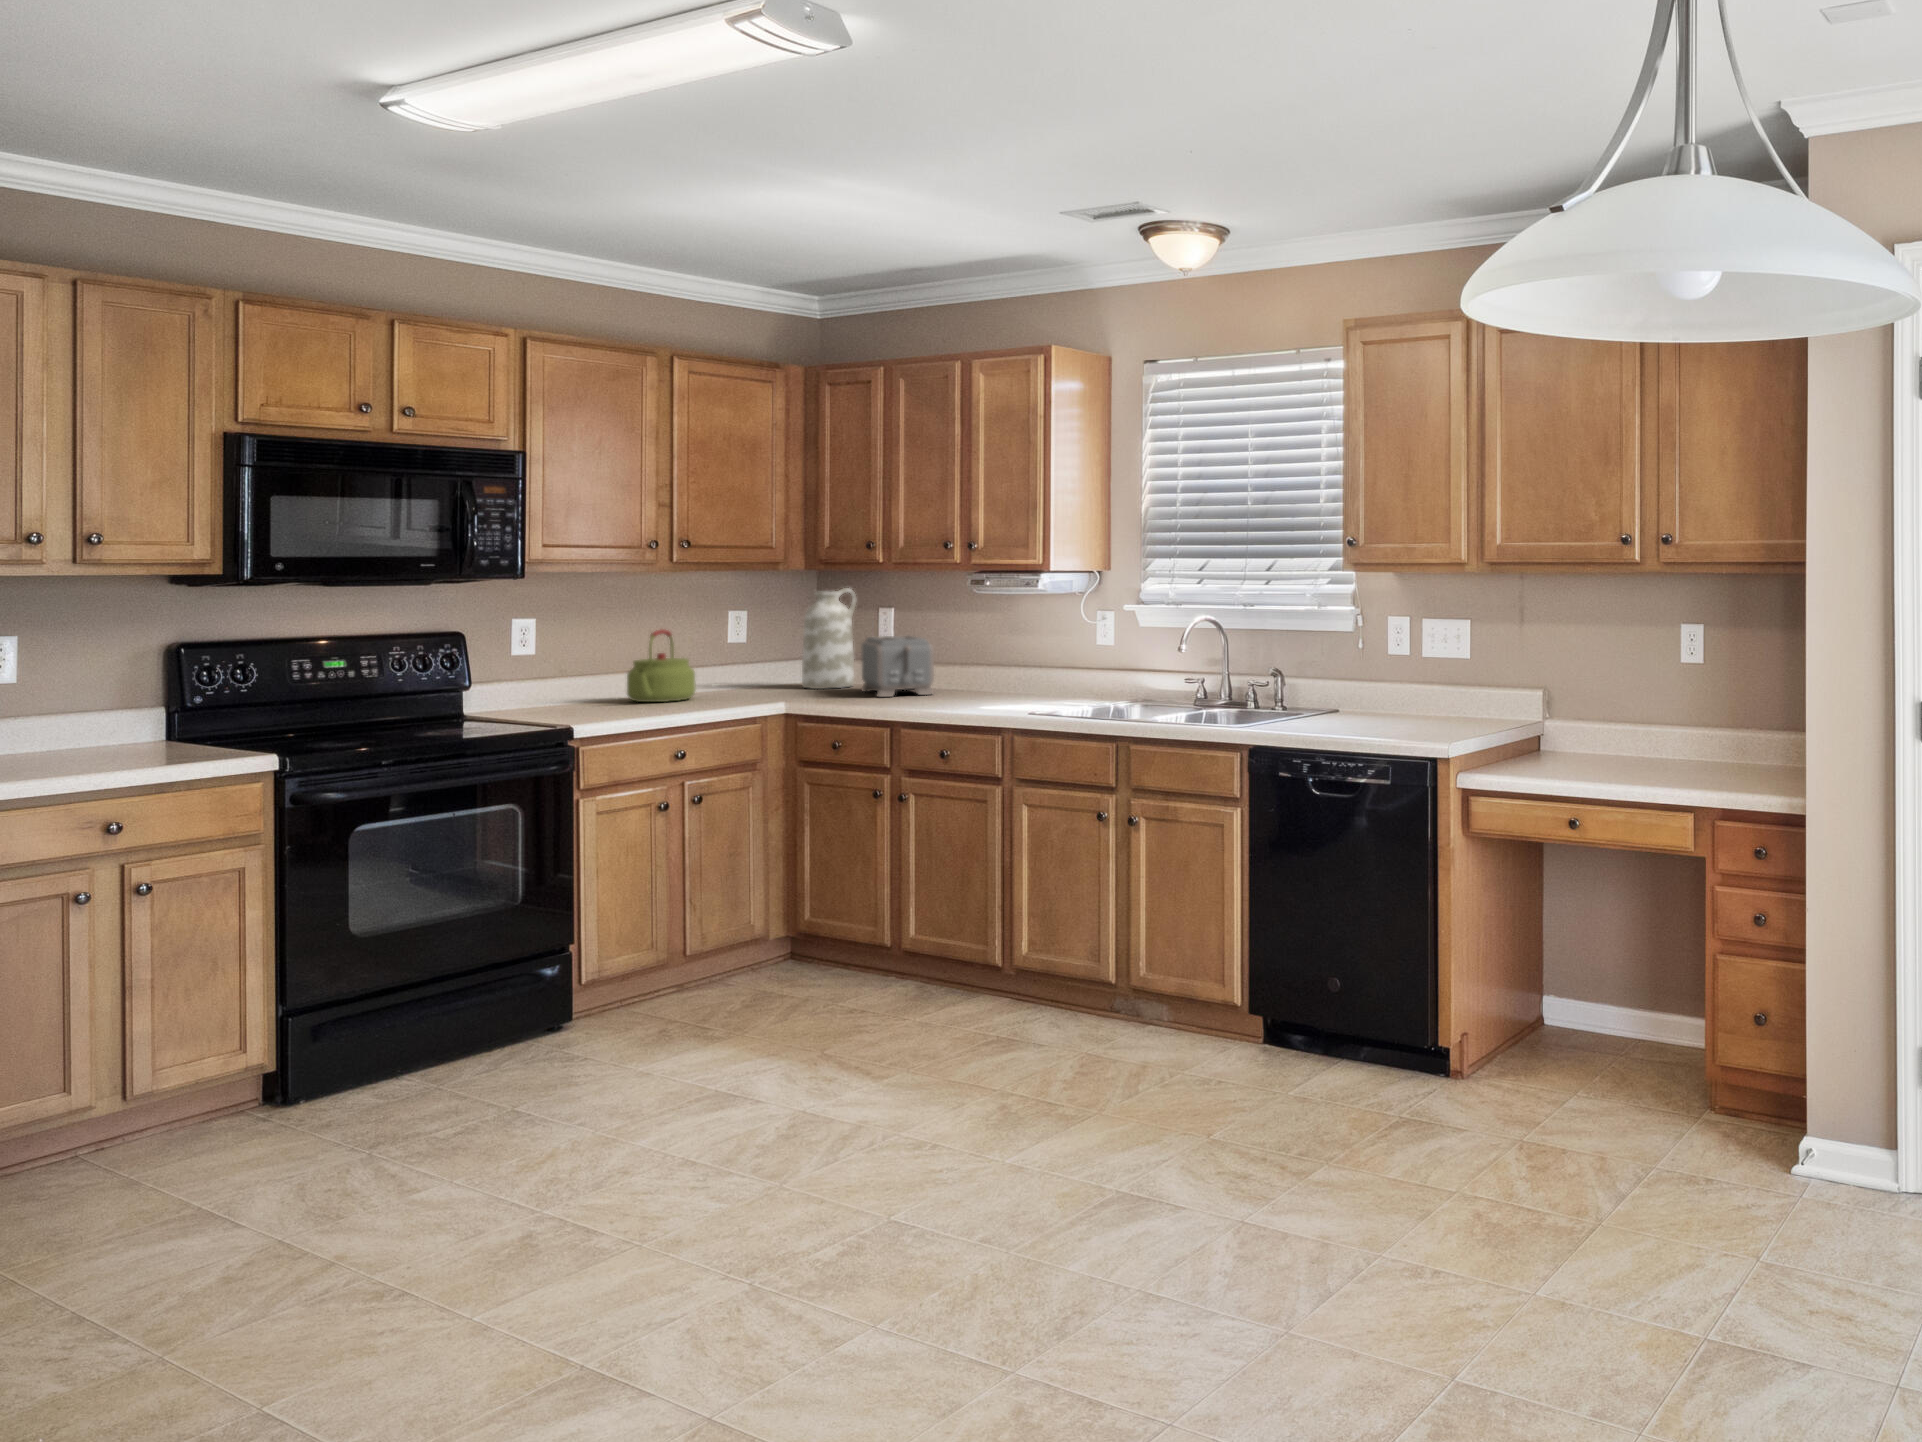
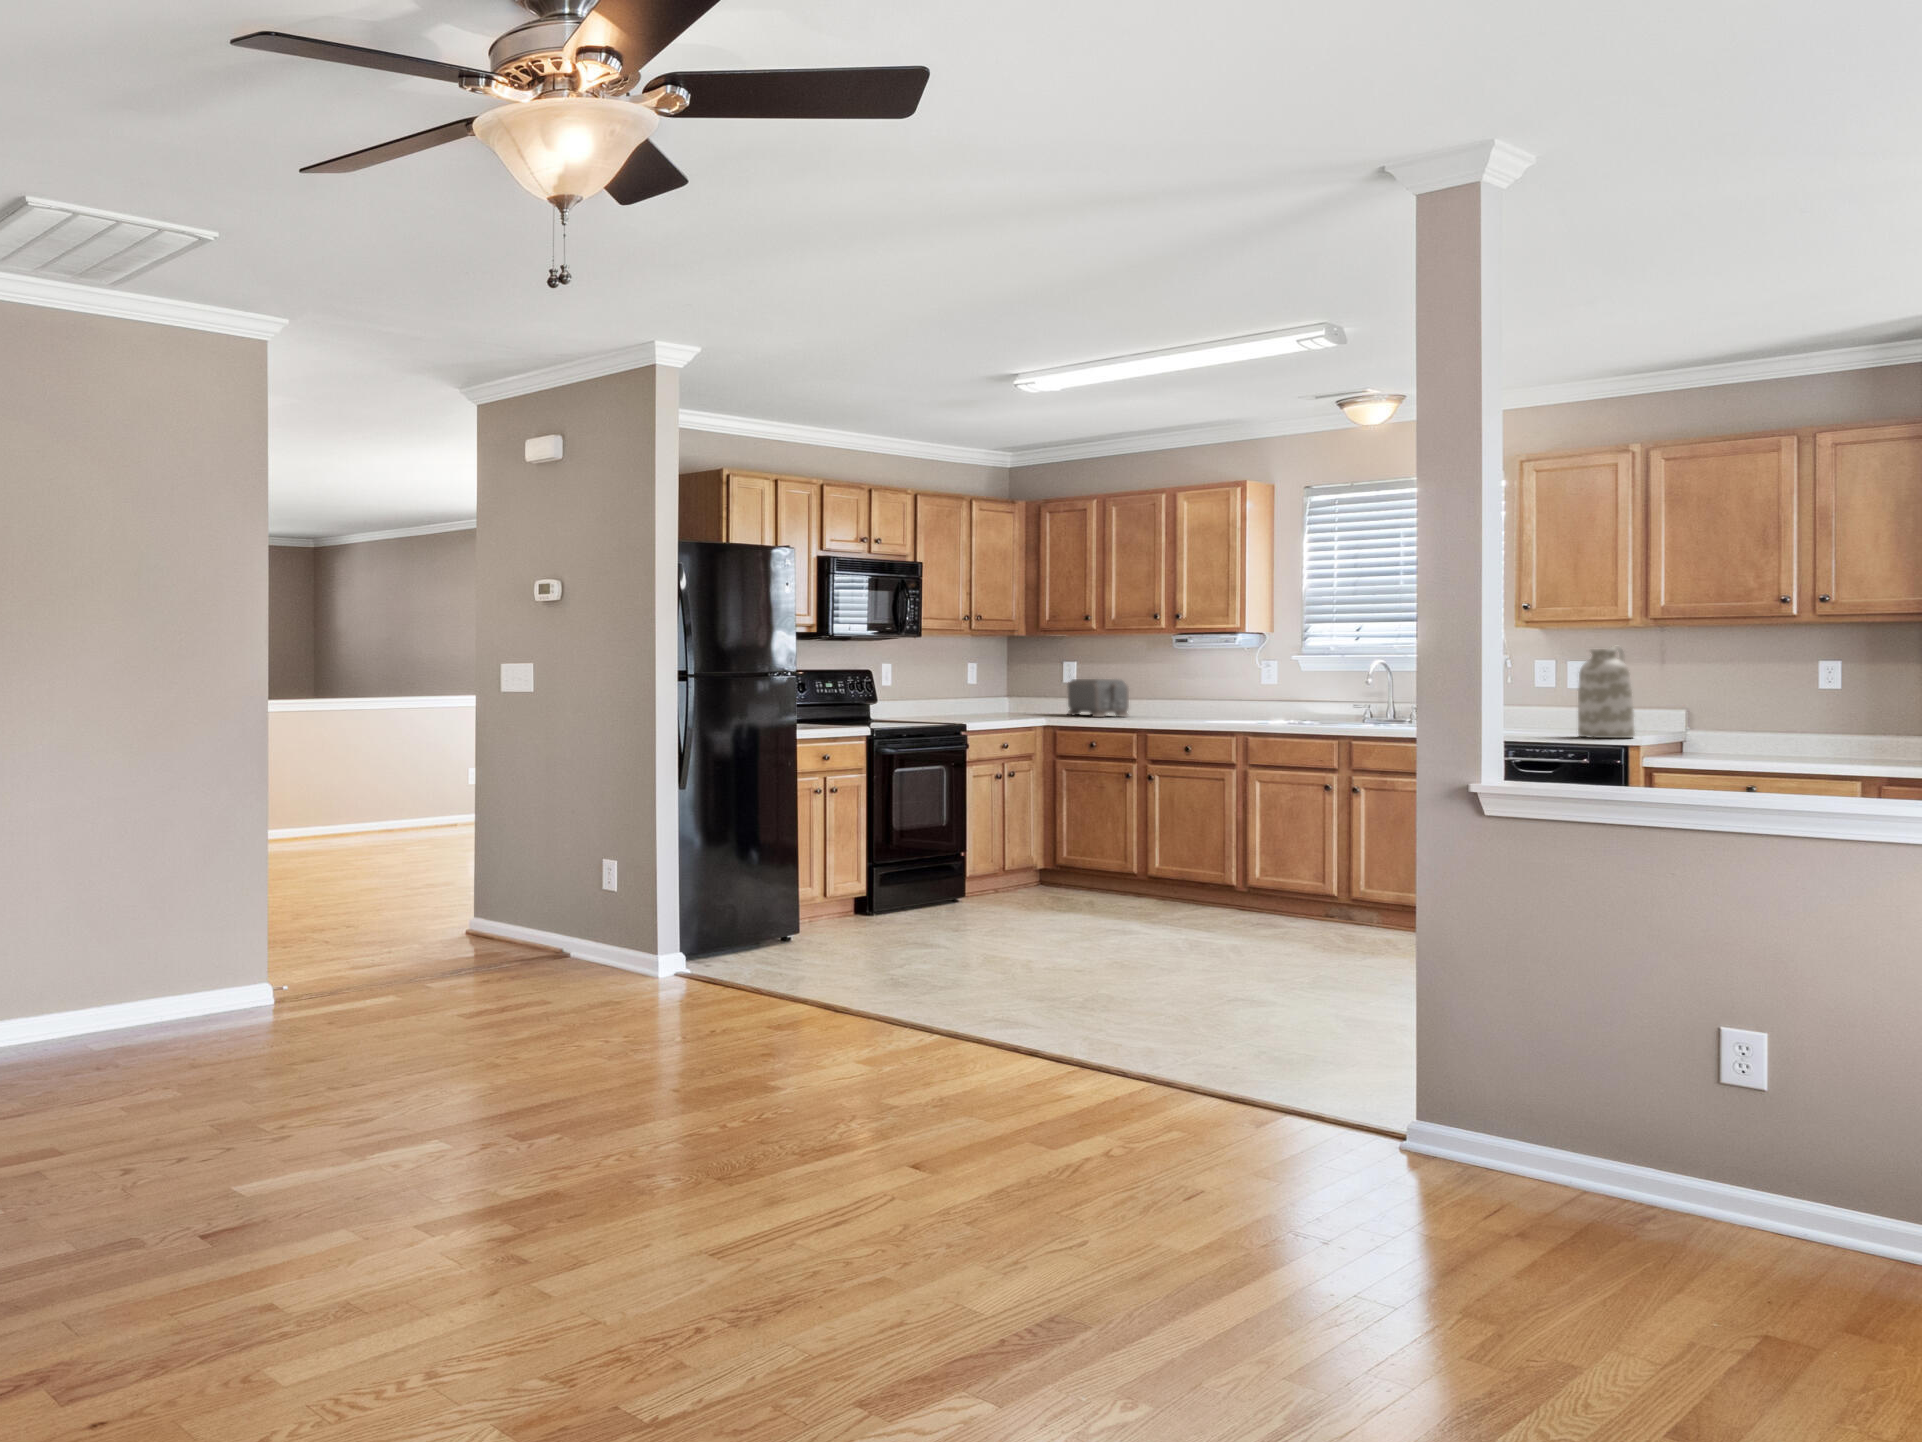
vase: present [802,588,856,689] -> present [1578,646,1635,738]
kettle: present [627,629,696,702] -> none [934,672,974,717]

